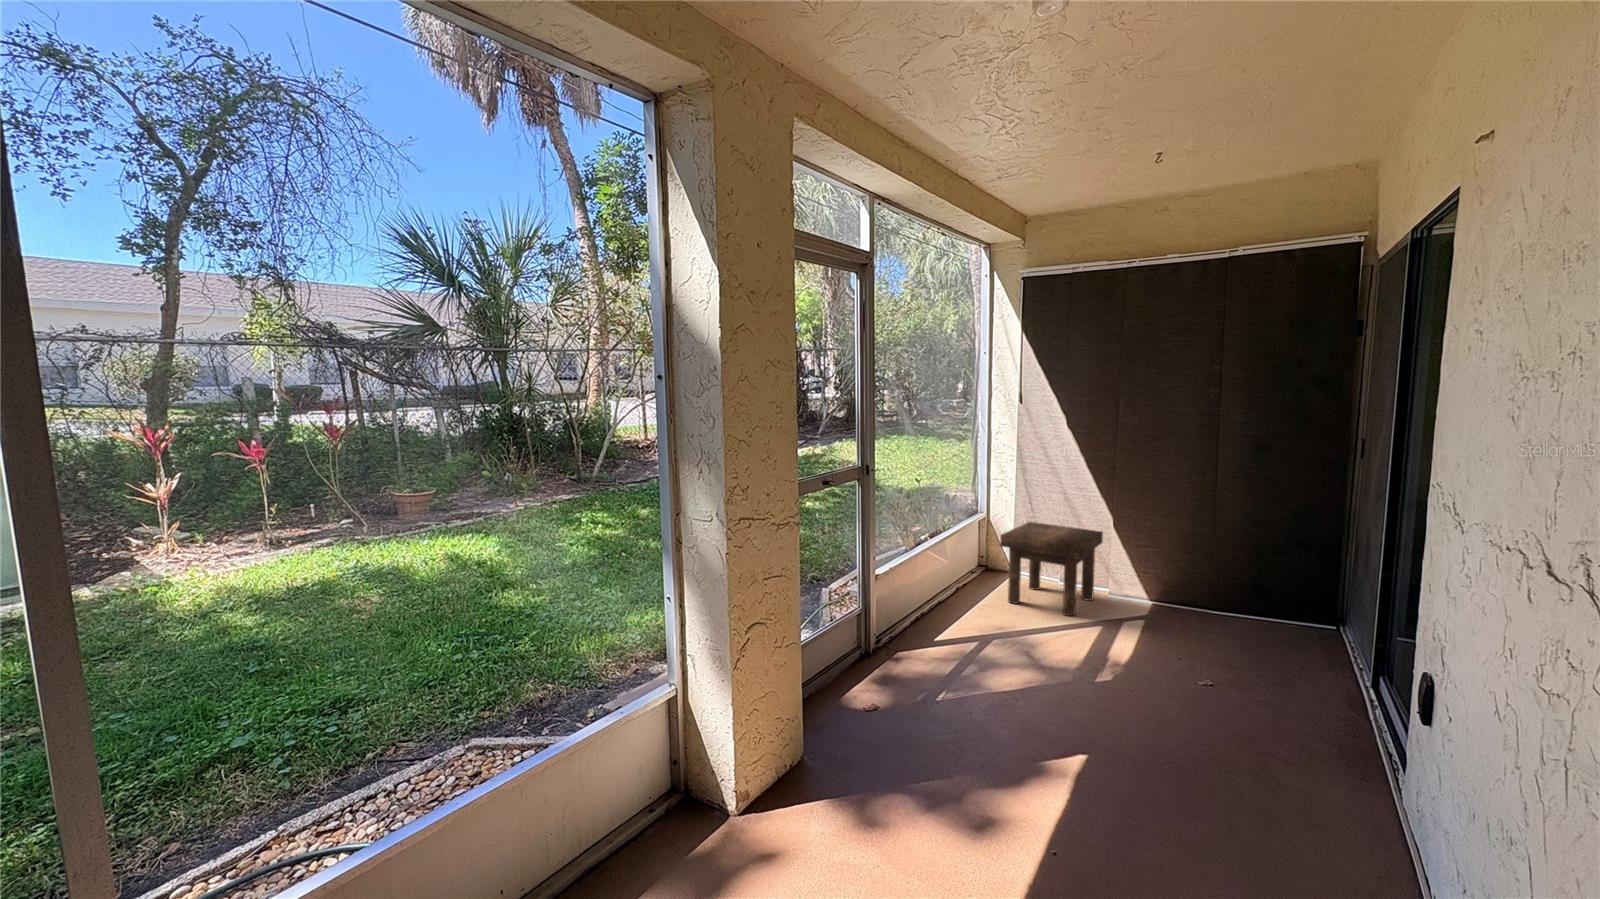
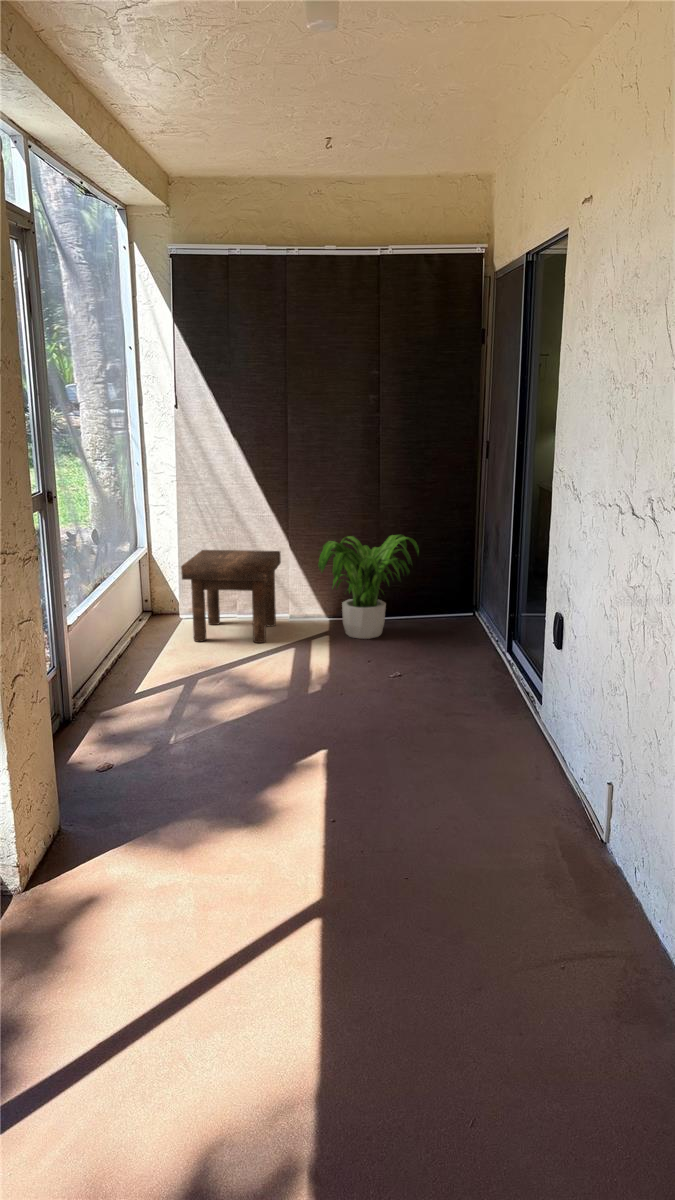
potted plant: none [1132,526,1260,634] -> present [318,535,419,639]

